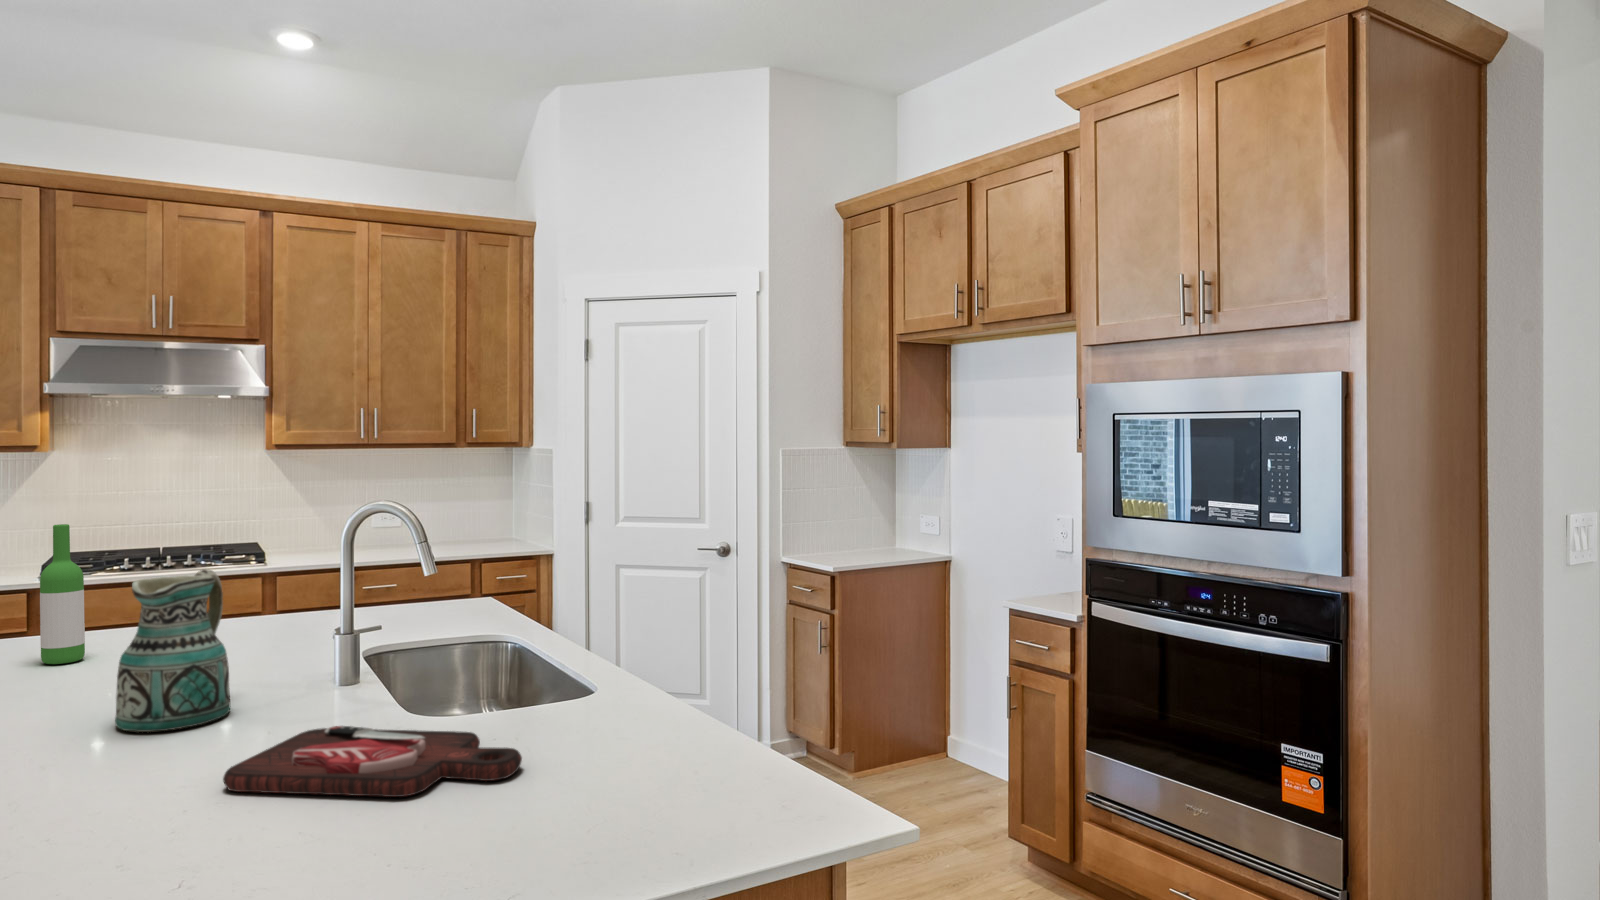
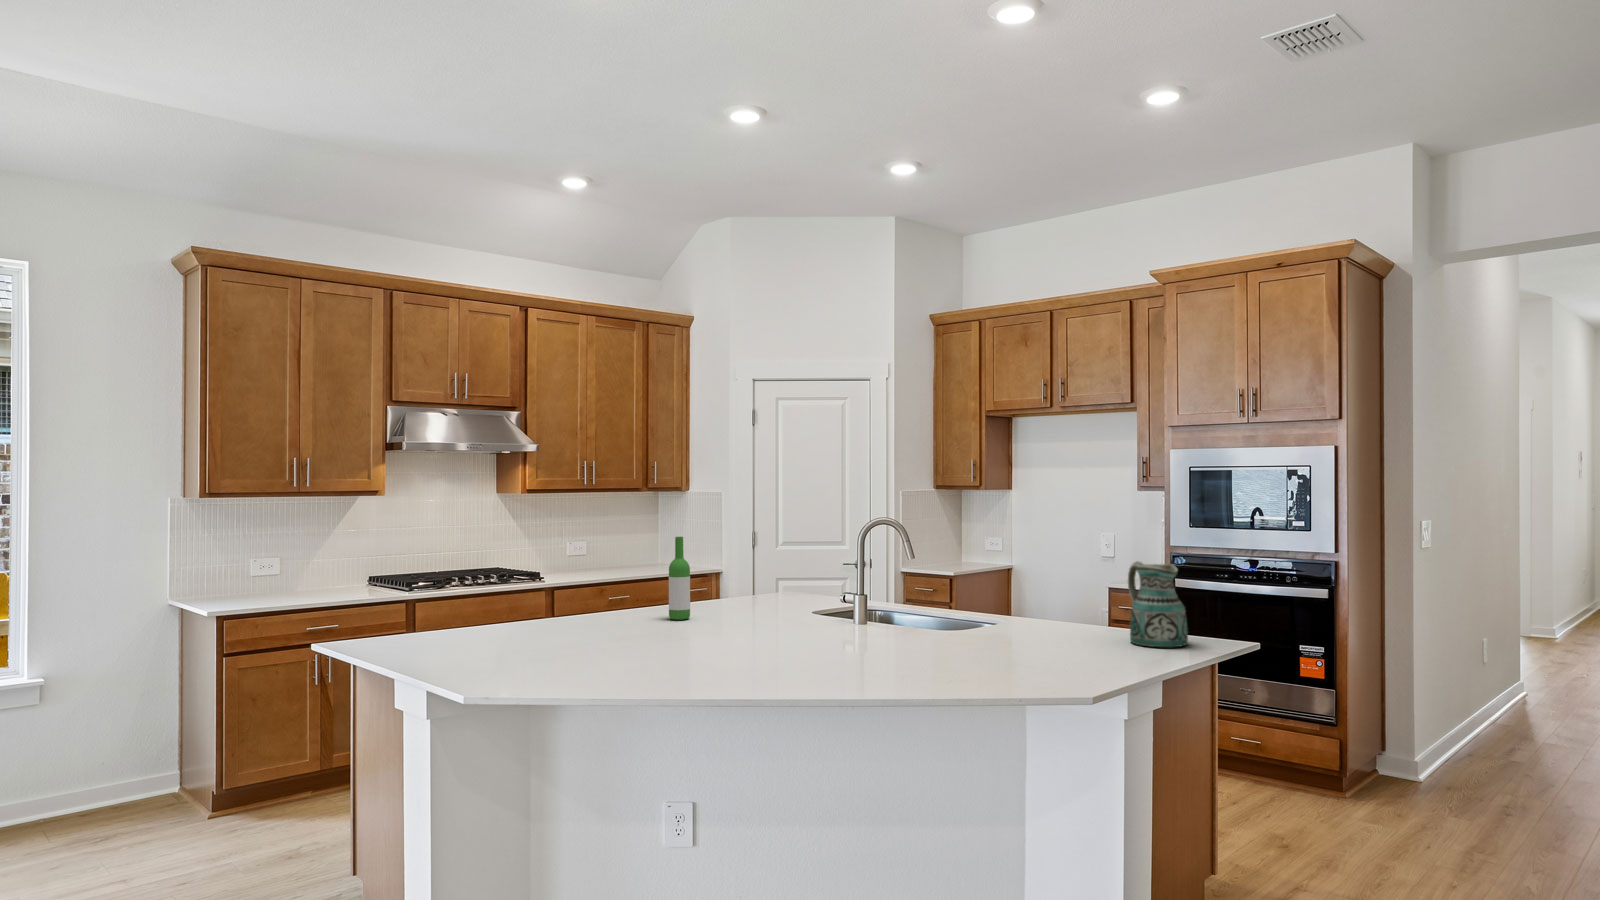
ceramic pitcher: present [115,569,231,732] -> present [1128,561,1188,647]
cutting board: present [223,726,522,797] -> none [947,623,1076,647]

